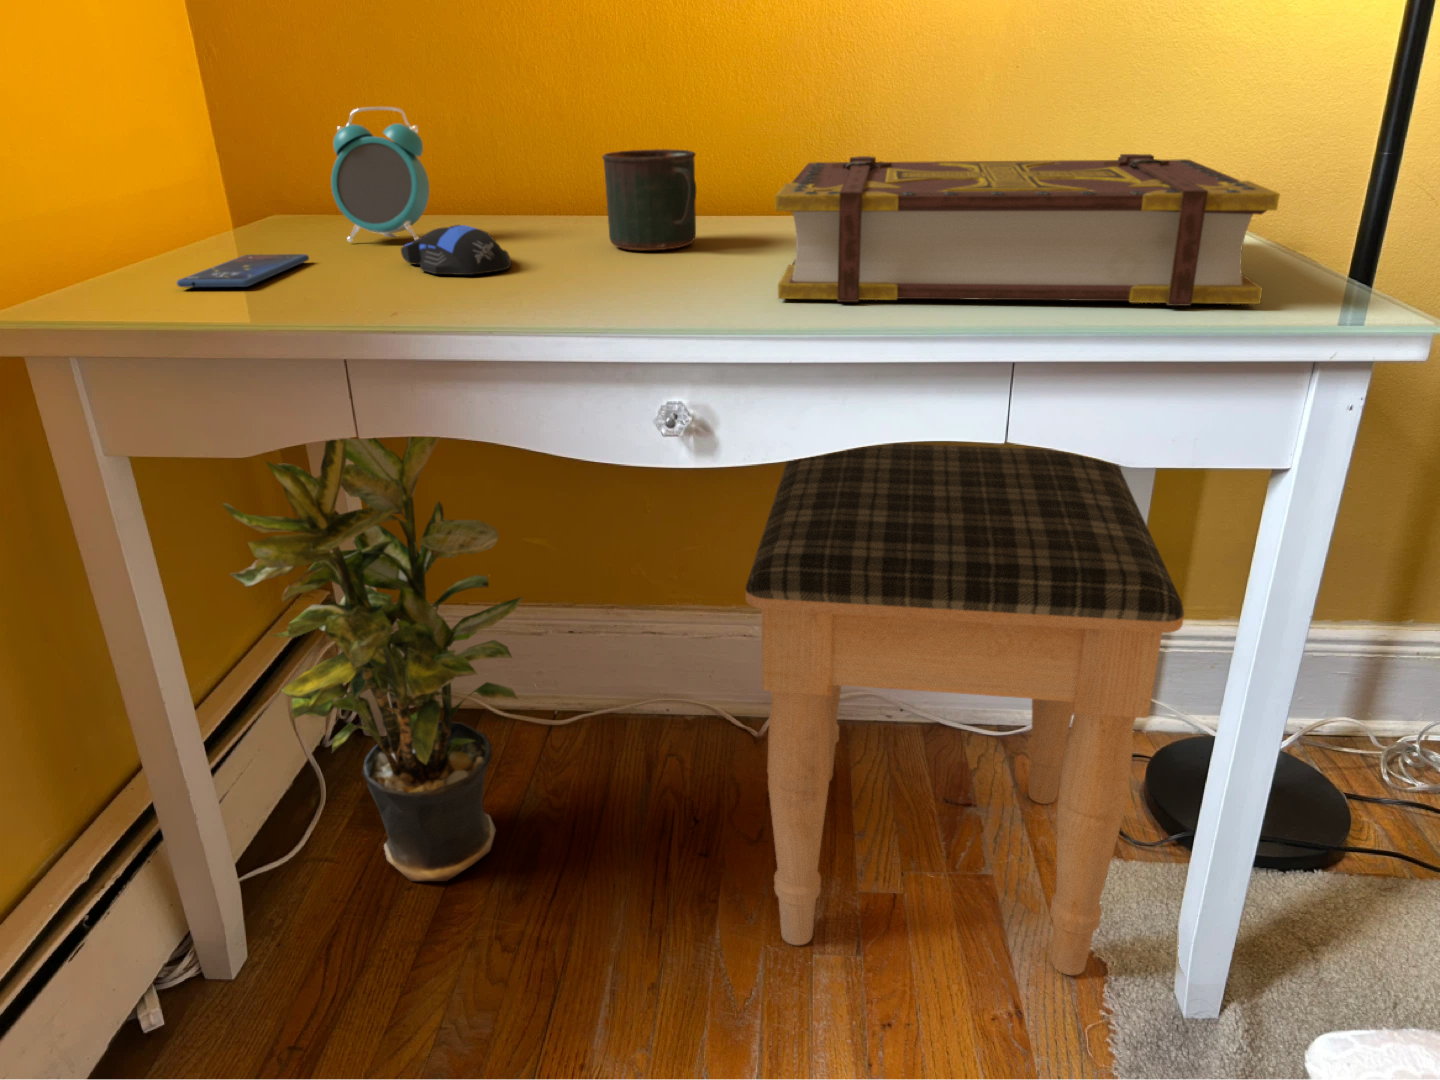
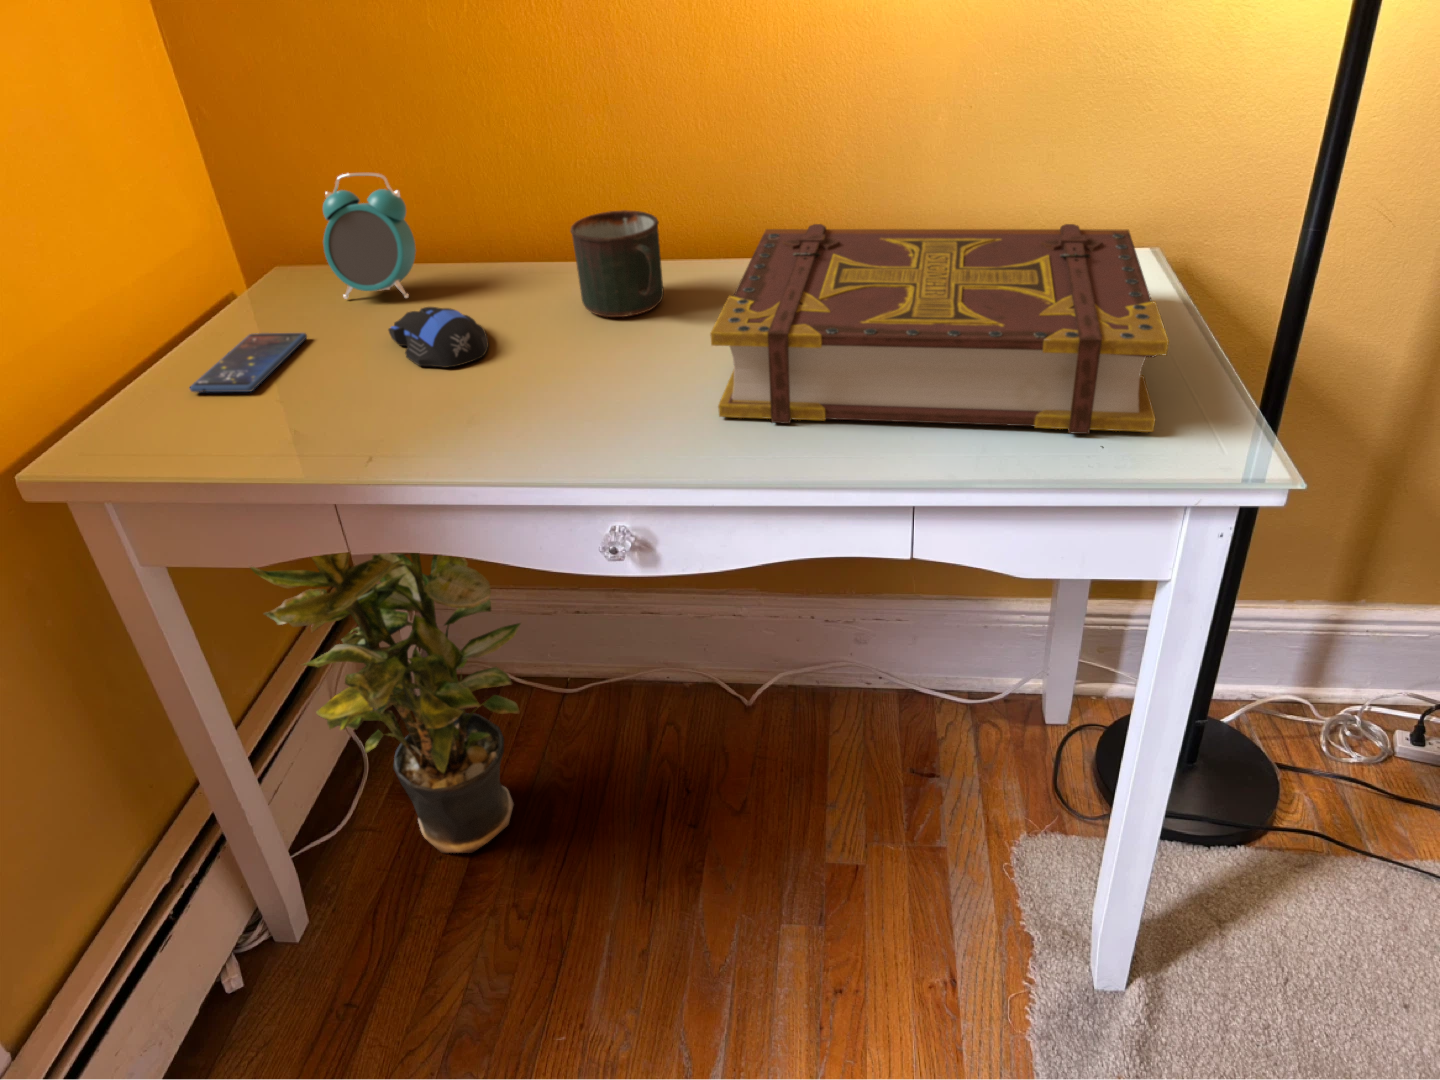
footstool: present [746,444,1184,975] -> none [703,469,1087,949]

